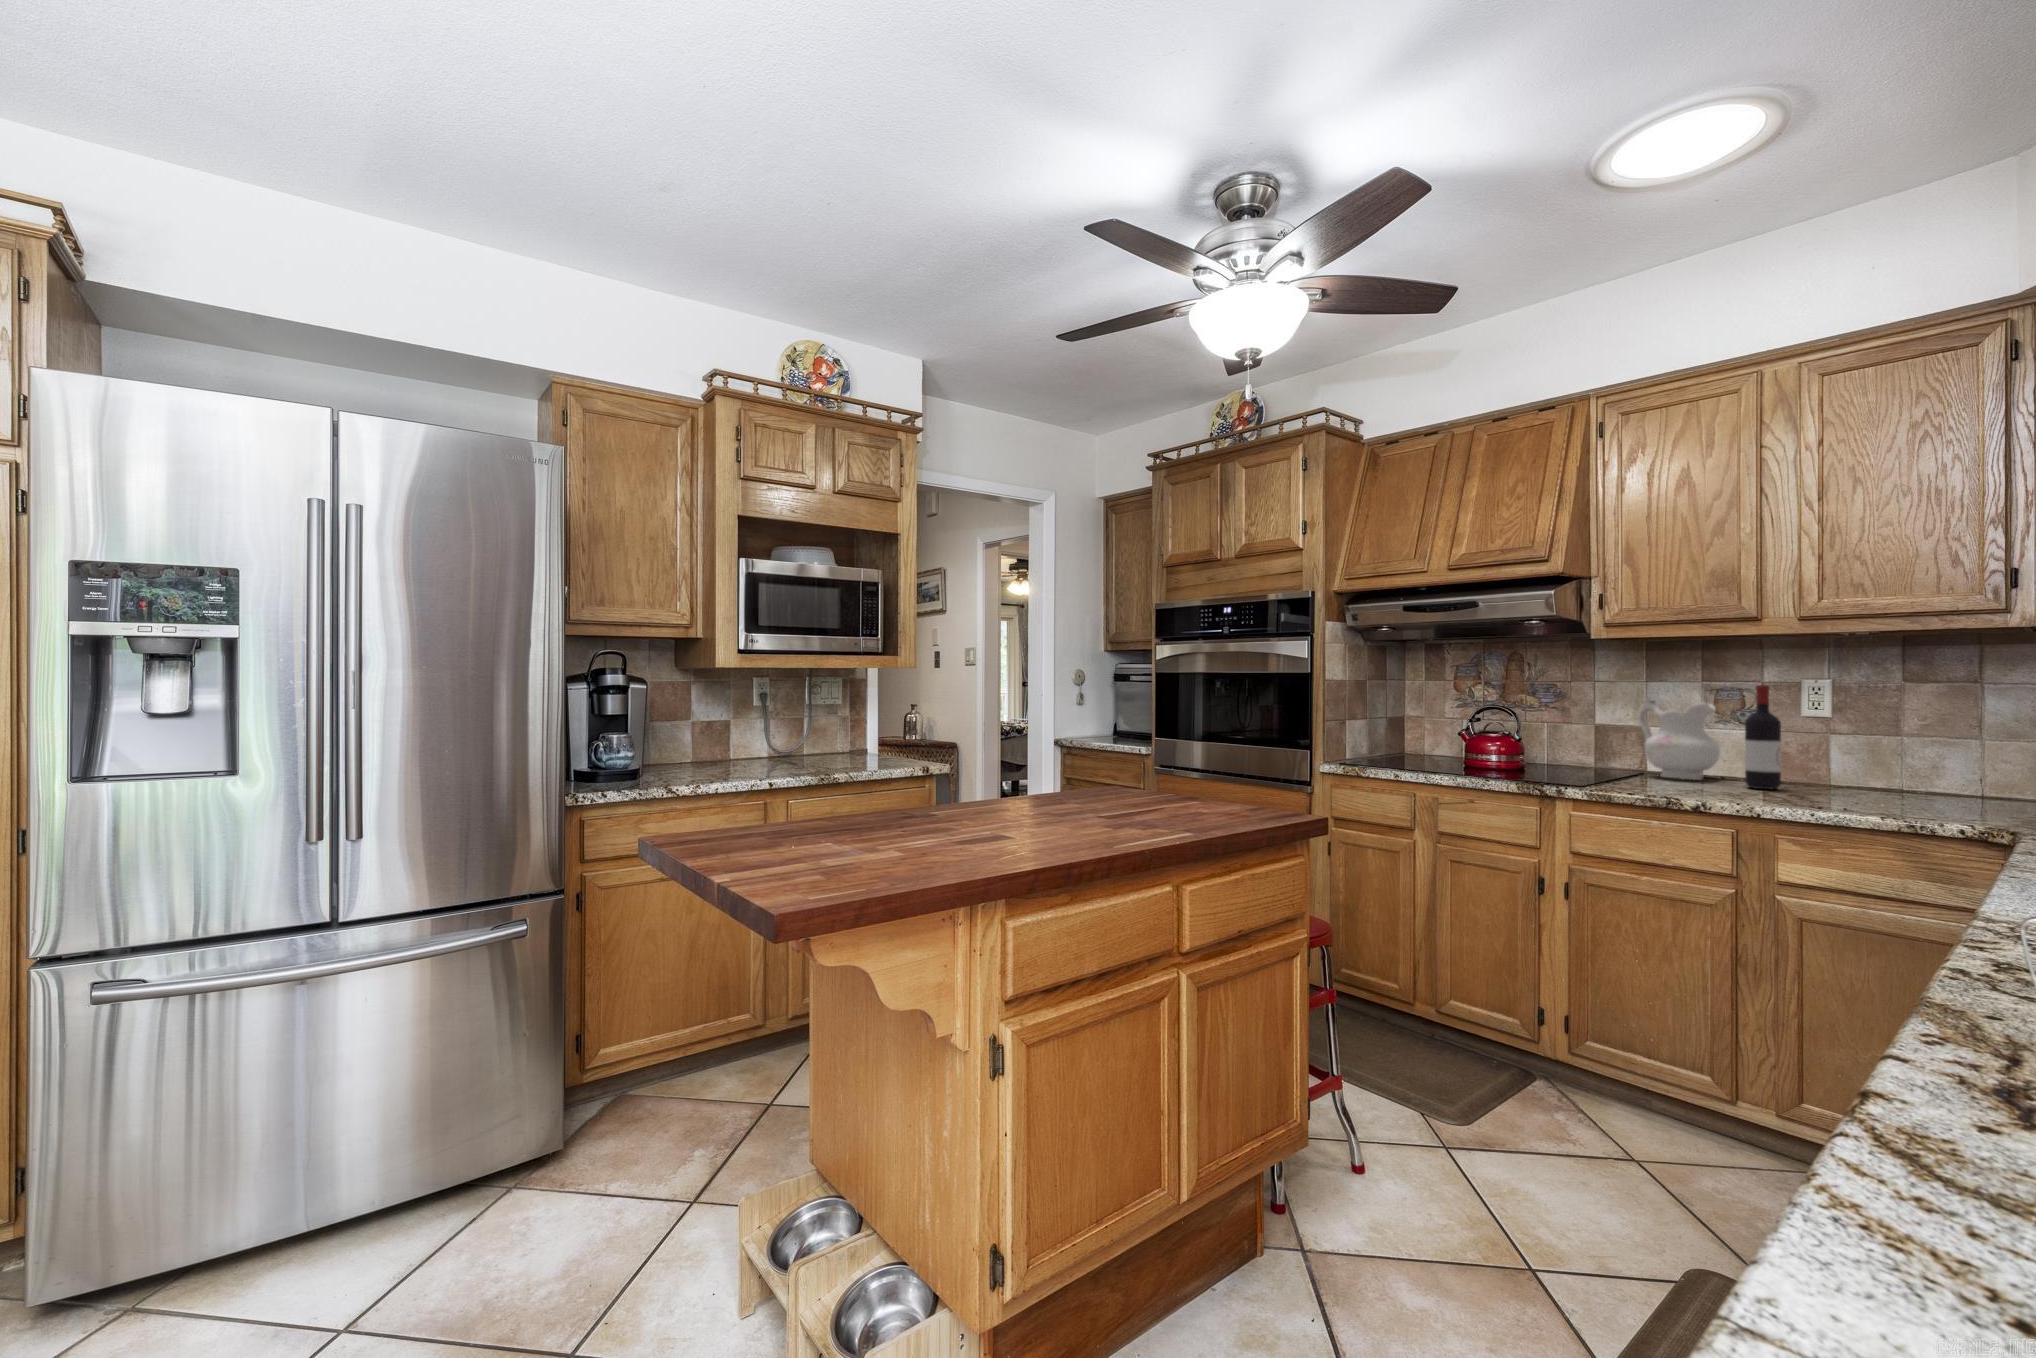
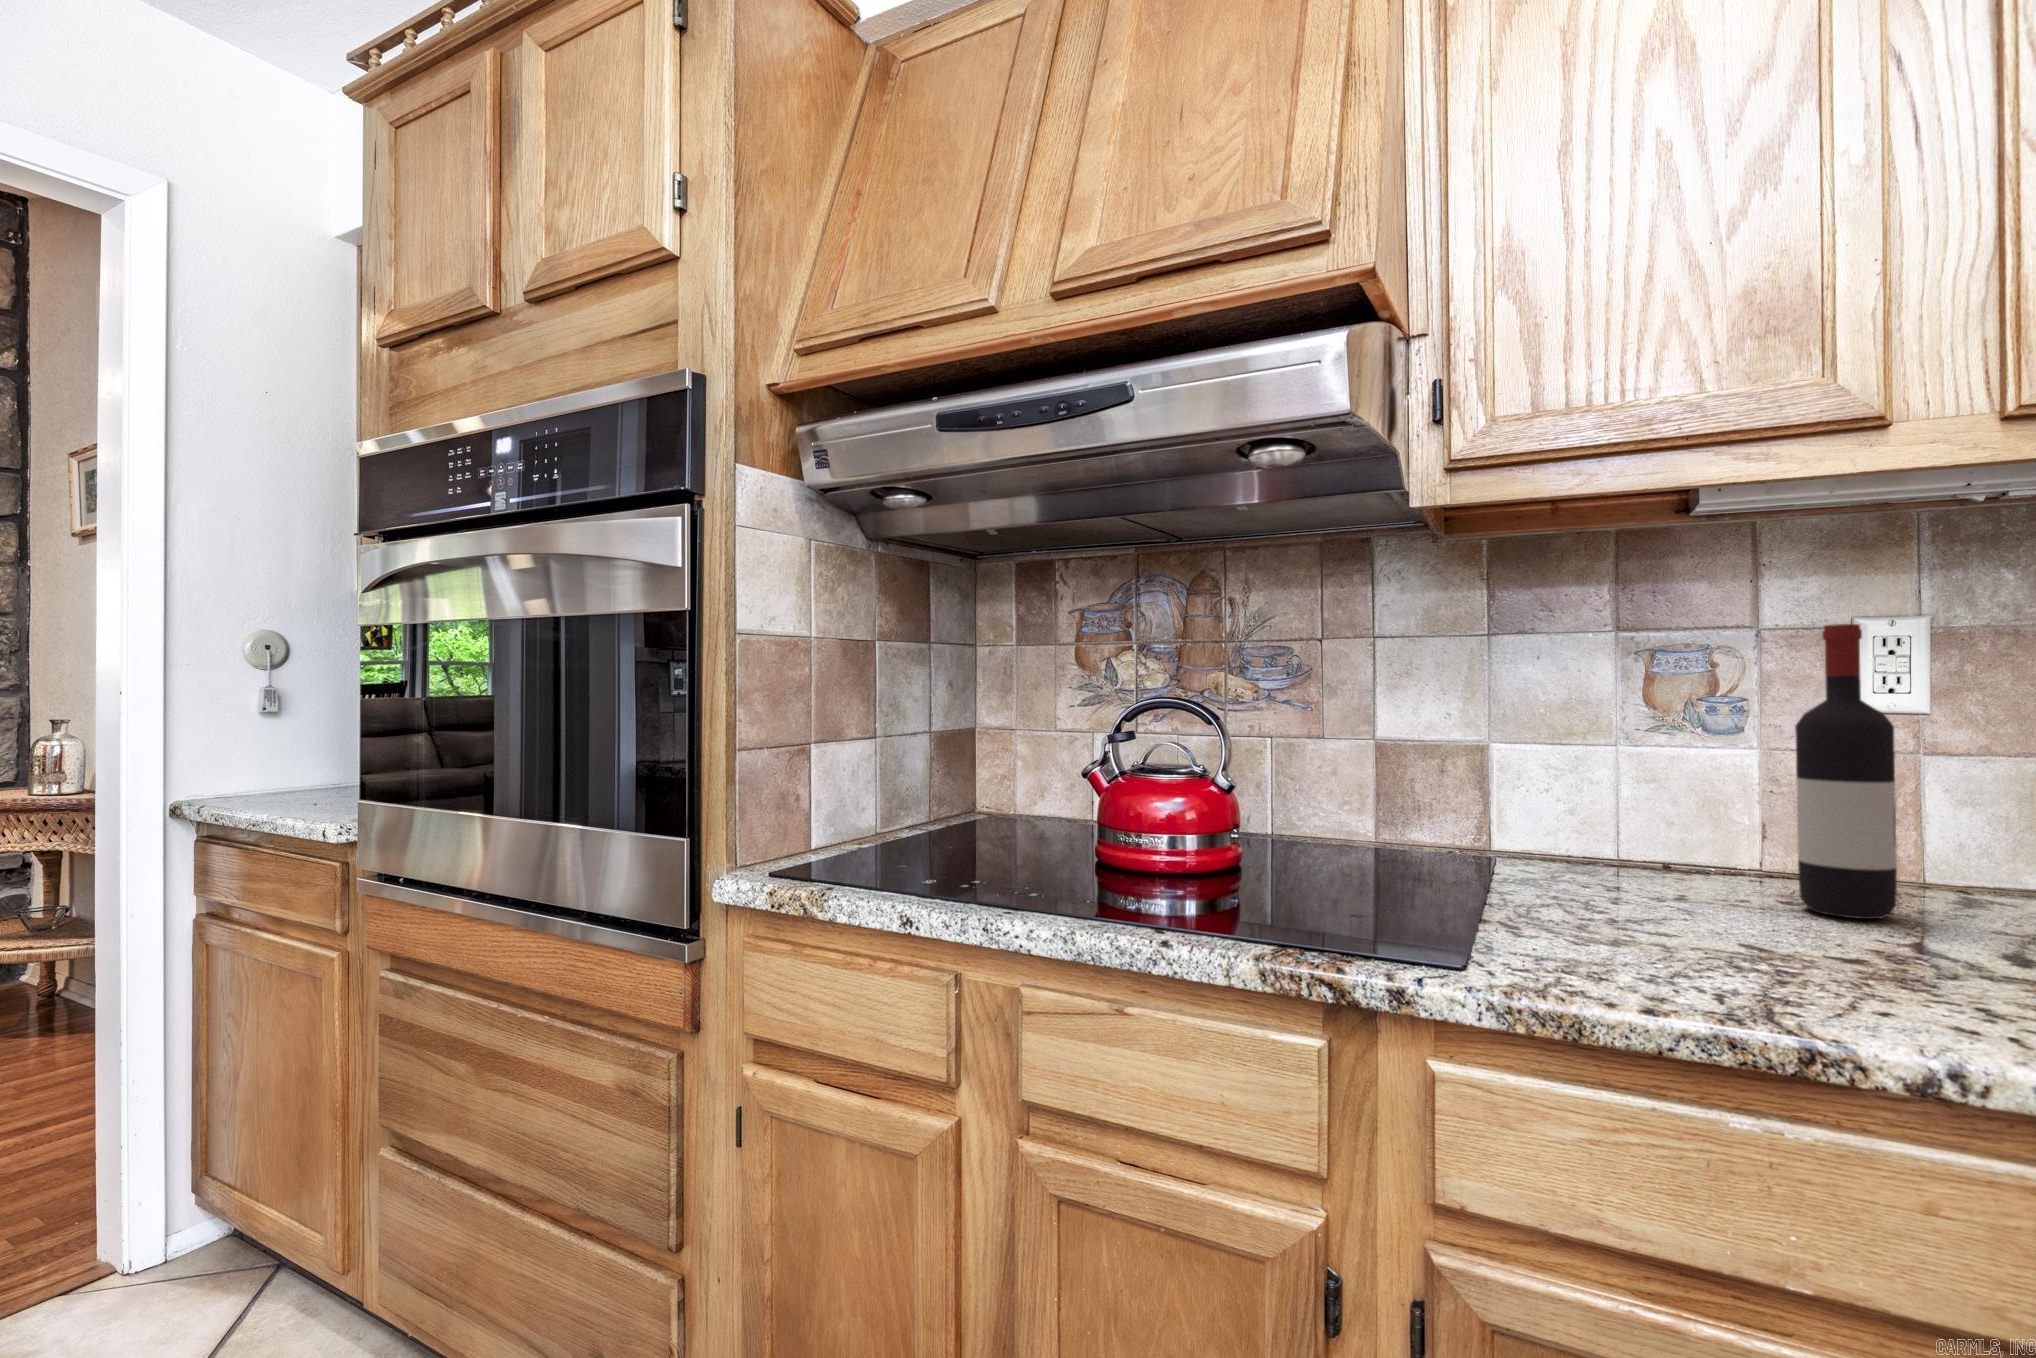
ceramic pitcher: present [1638,700,1720,780] -> none [1489,675,1691,884]

